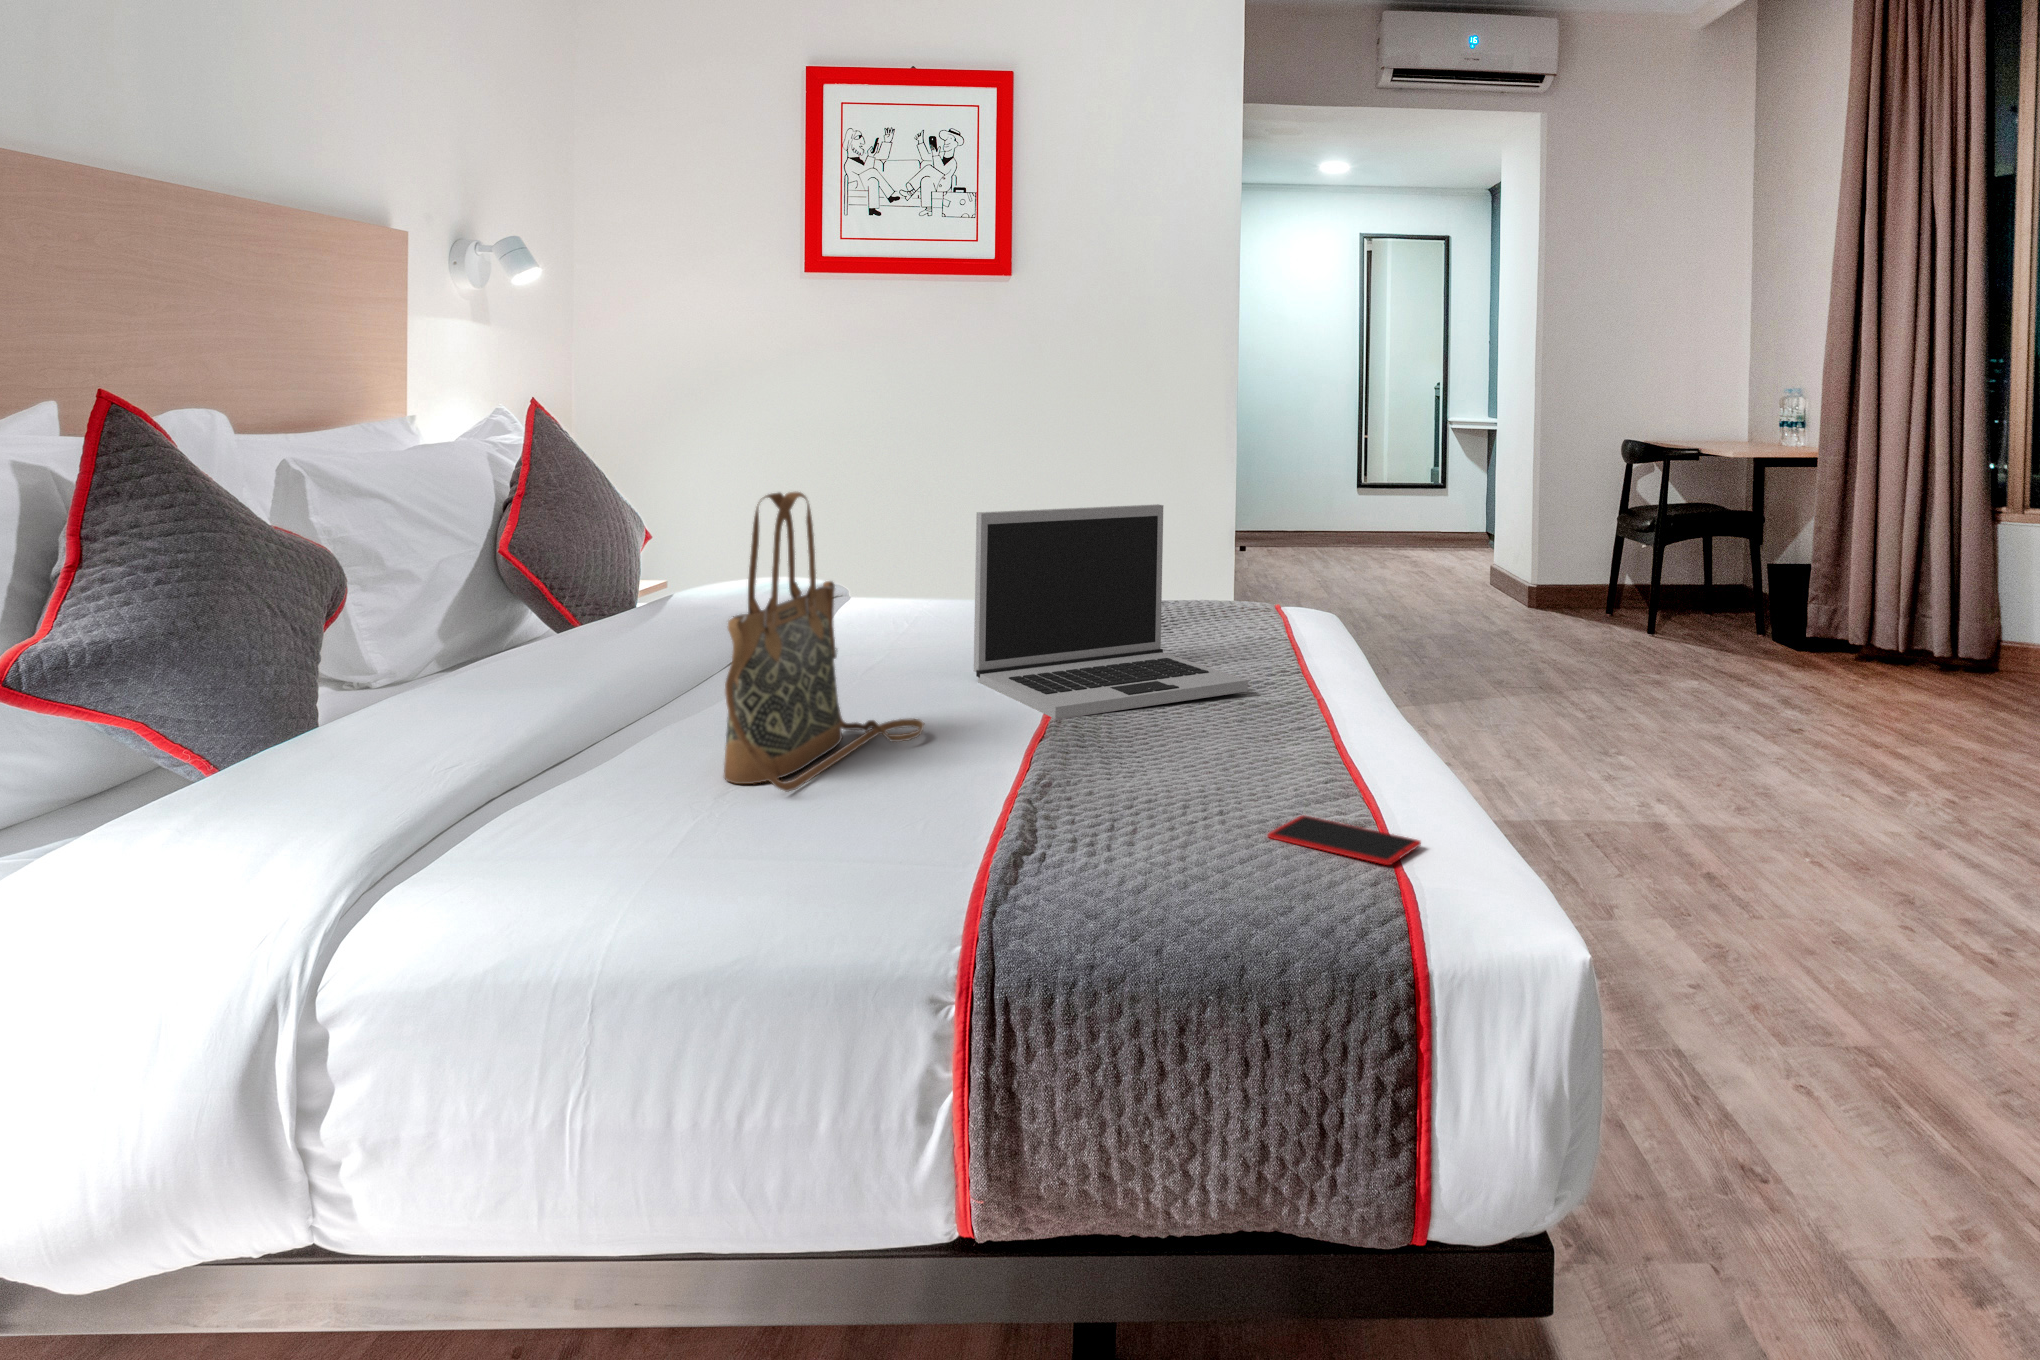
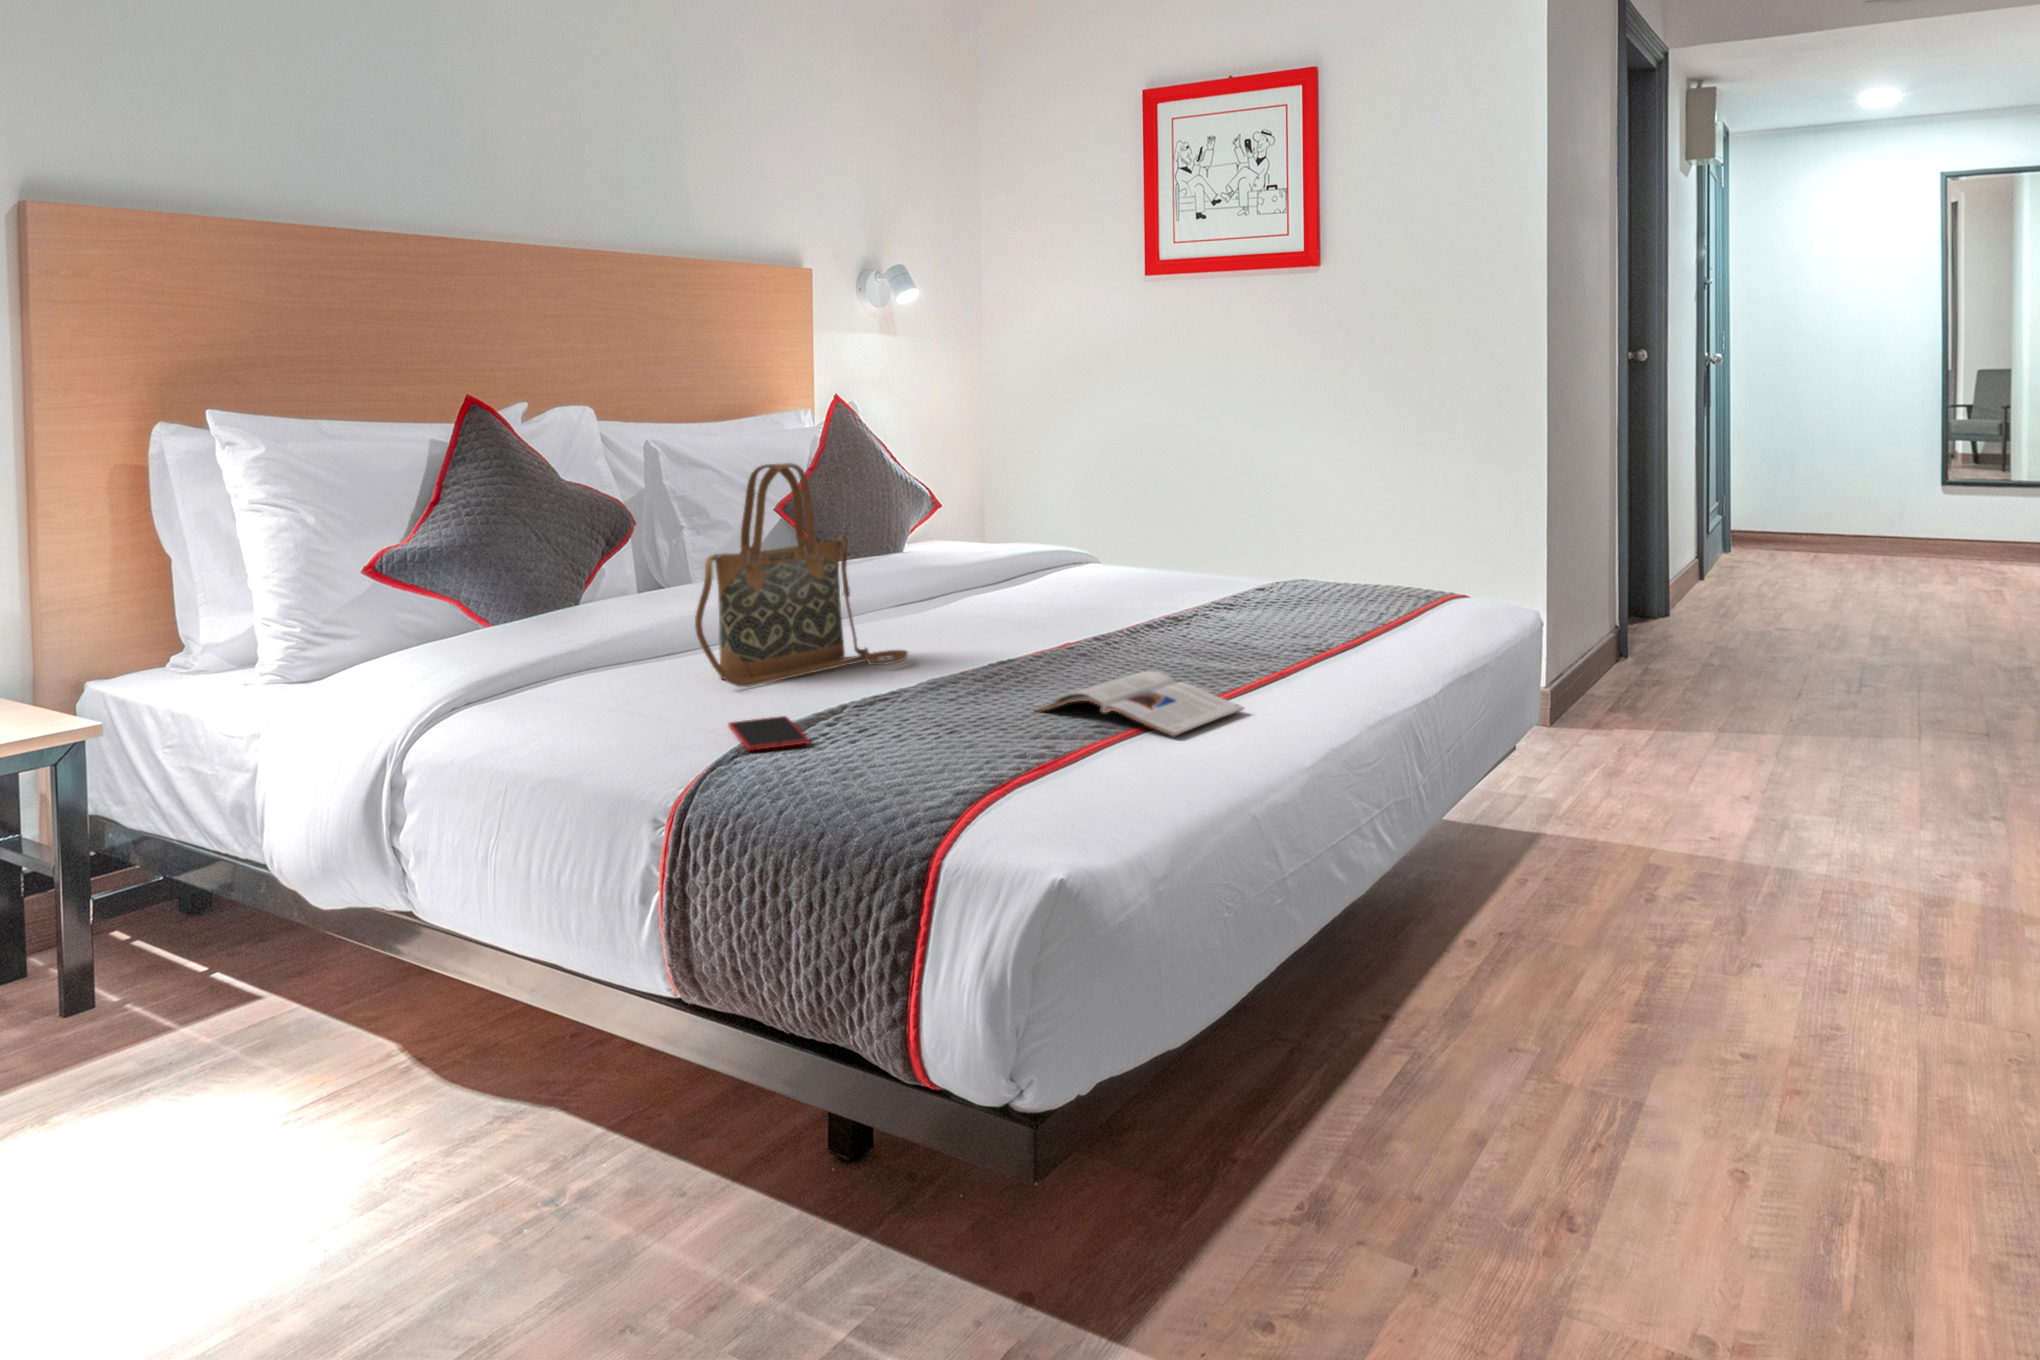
laptop: present [974,504,1248,719] -> none [1032,483,1238,664]
magazine: none [1177,715,1375,785] -> present [1035,671,1244,736]
smartphone: present [1268,815,1421,865] -> present [729,716,809,751]

